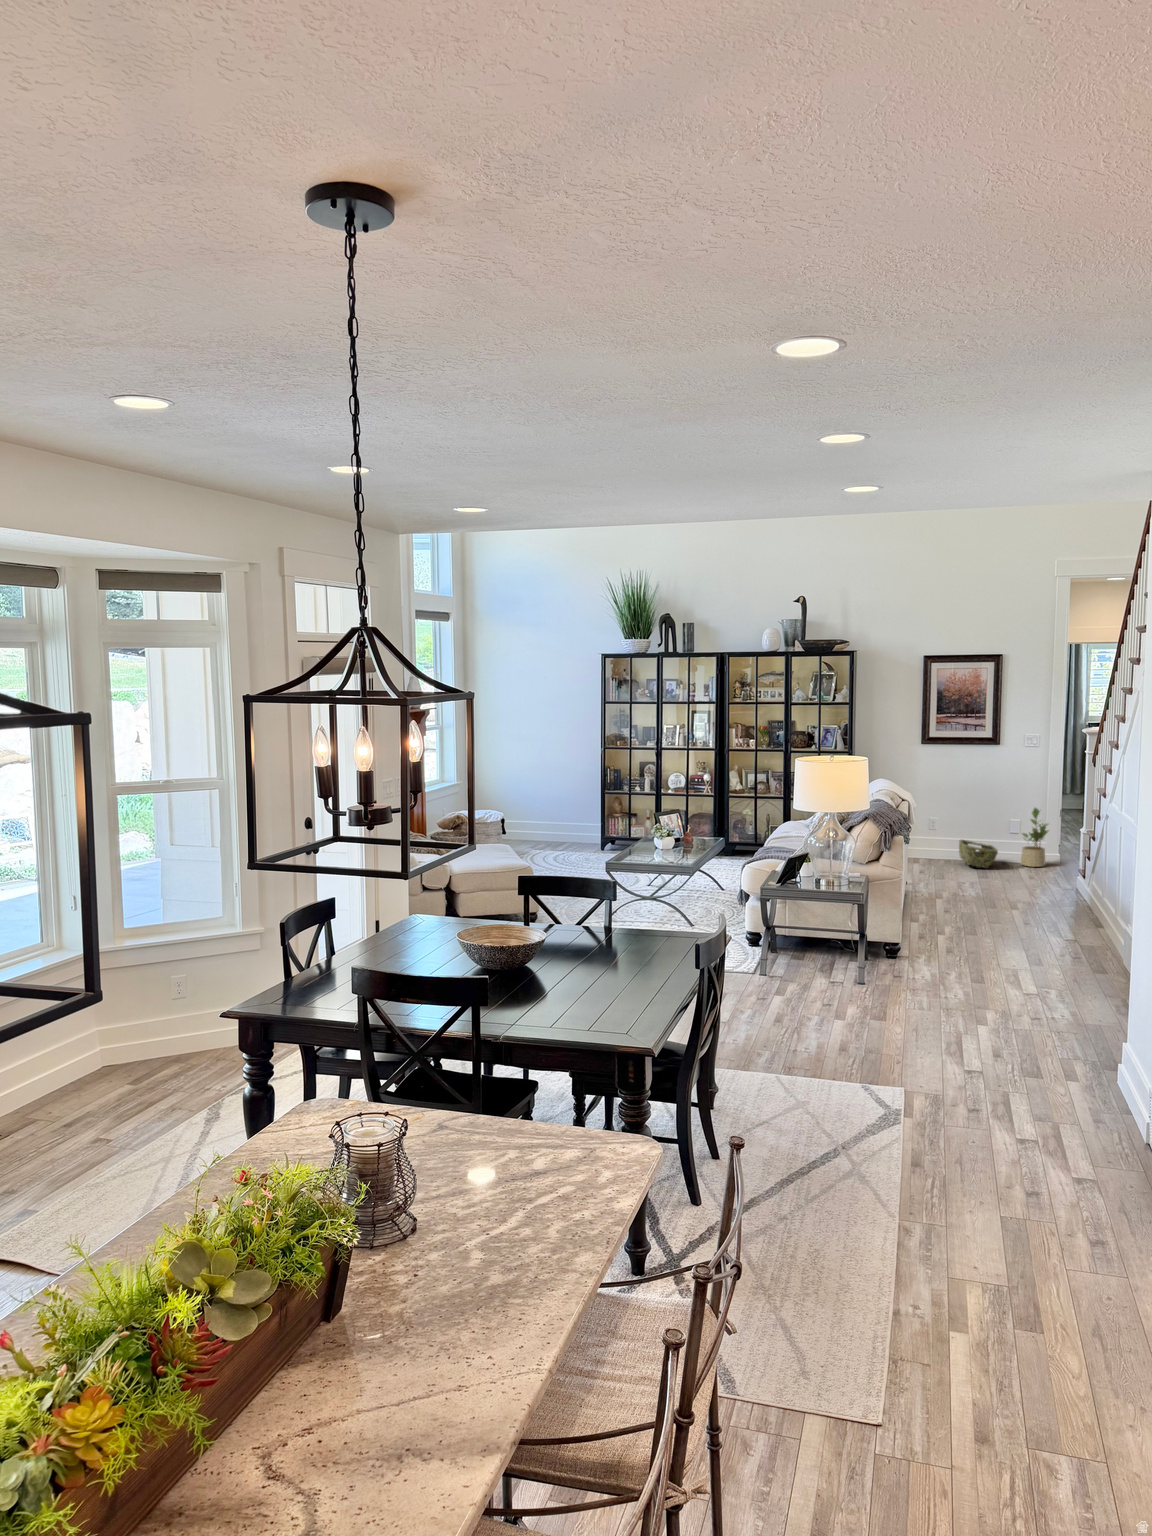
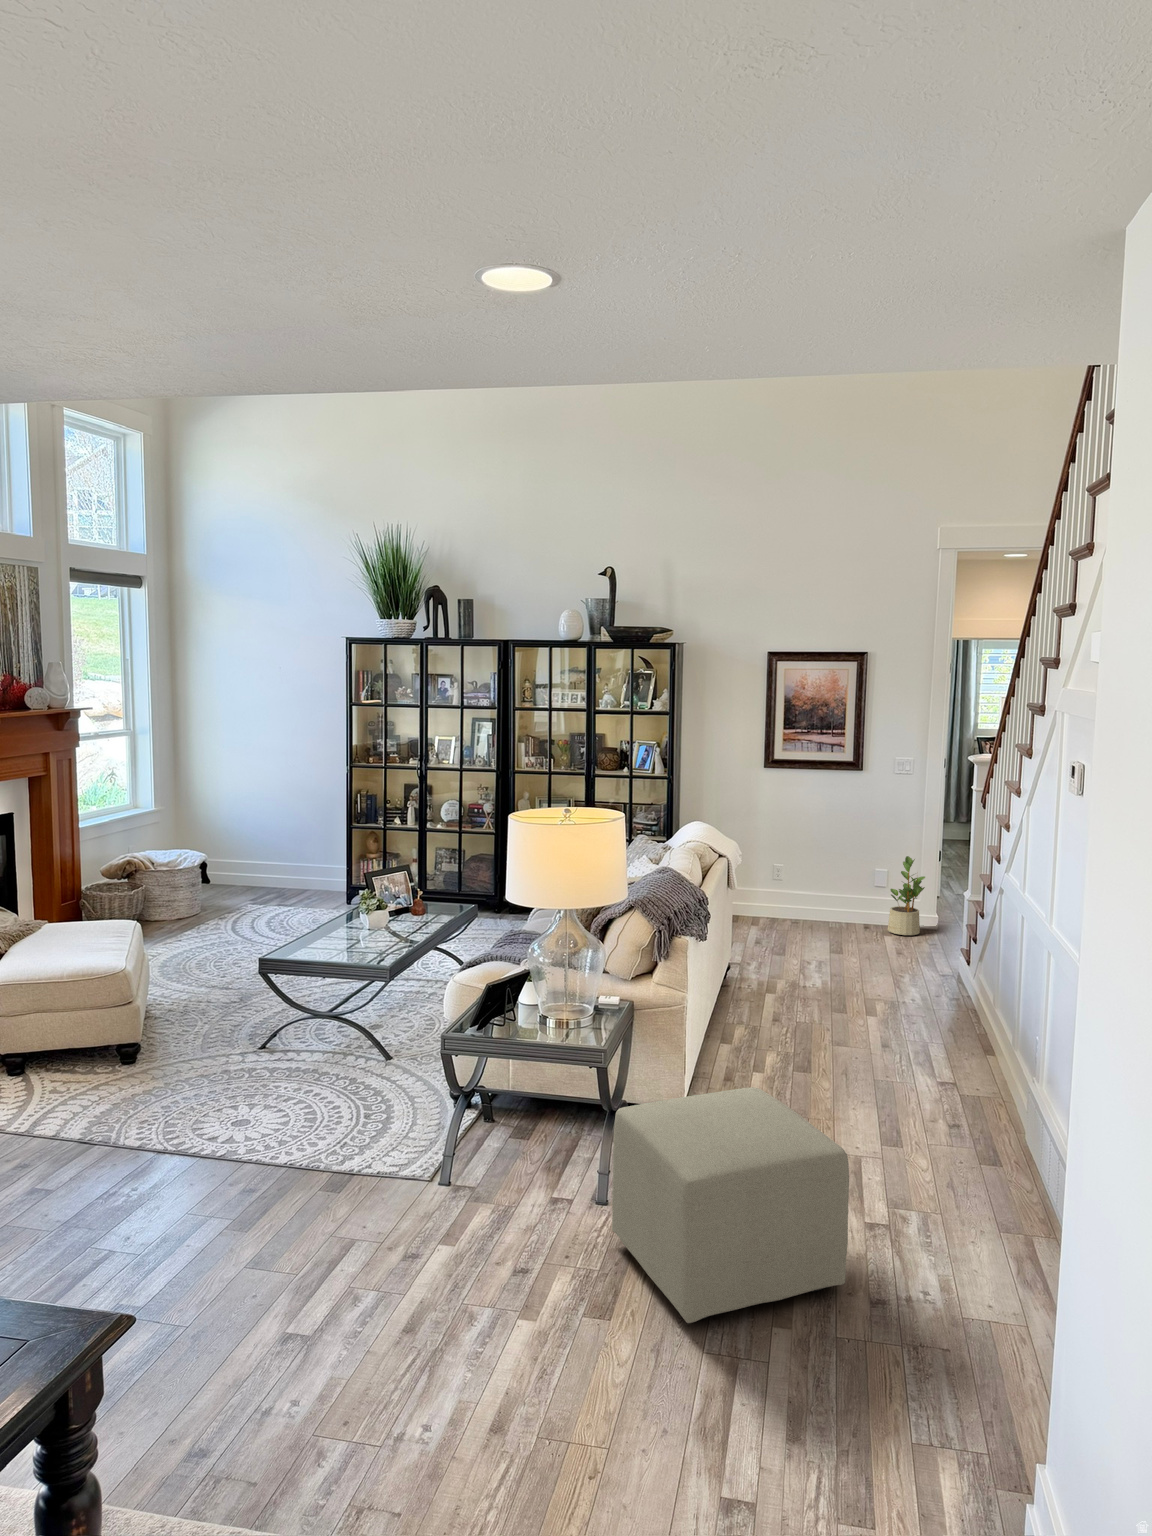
woven basket: present [959,840,998,868] -> none [809,896,858,937]
ottoman: none [876,912,1020,1021] -> present [612,1087,849,1323]

